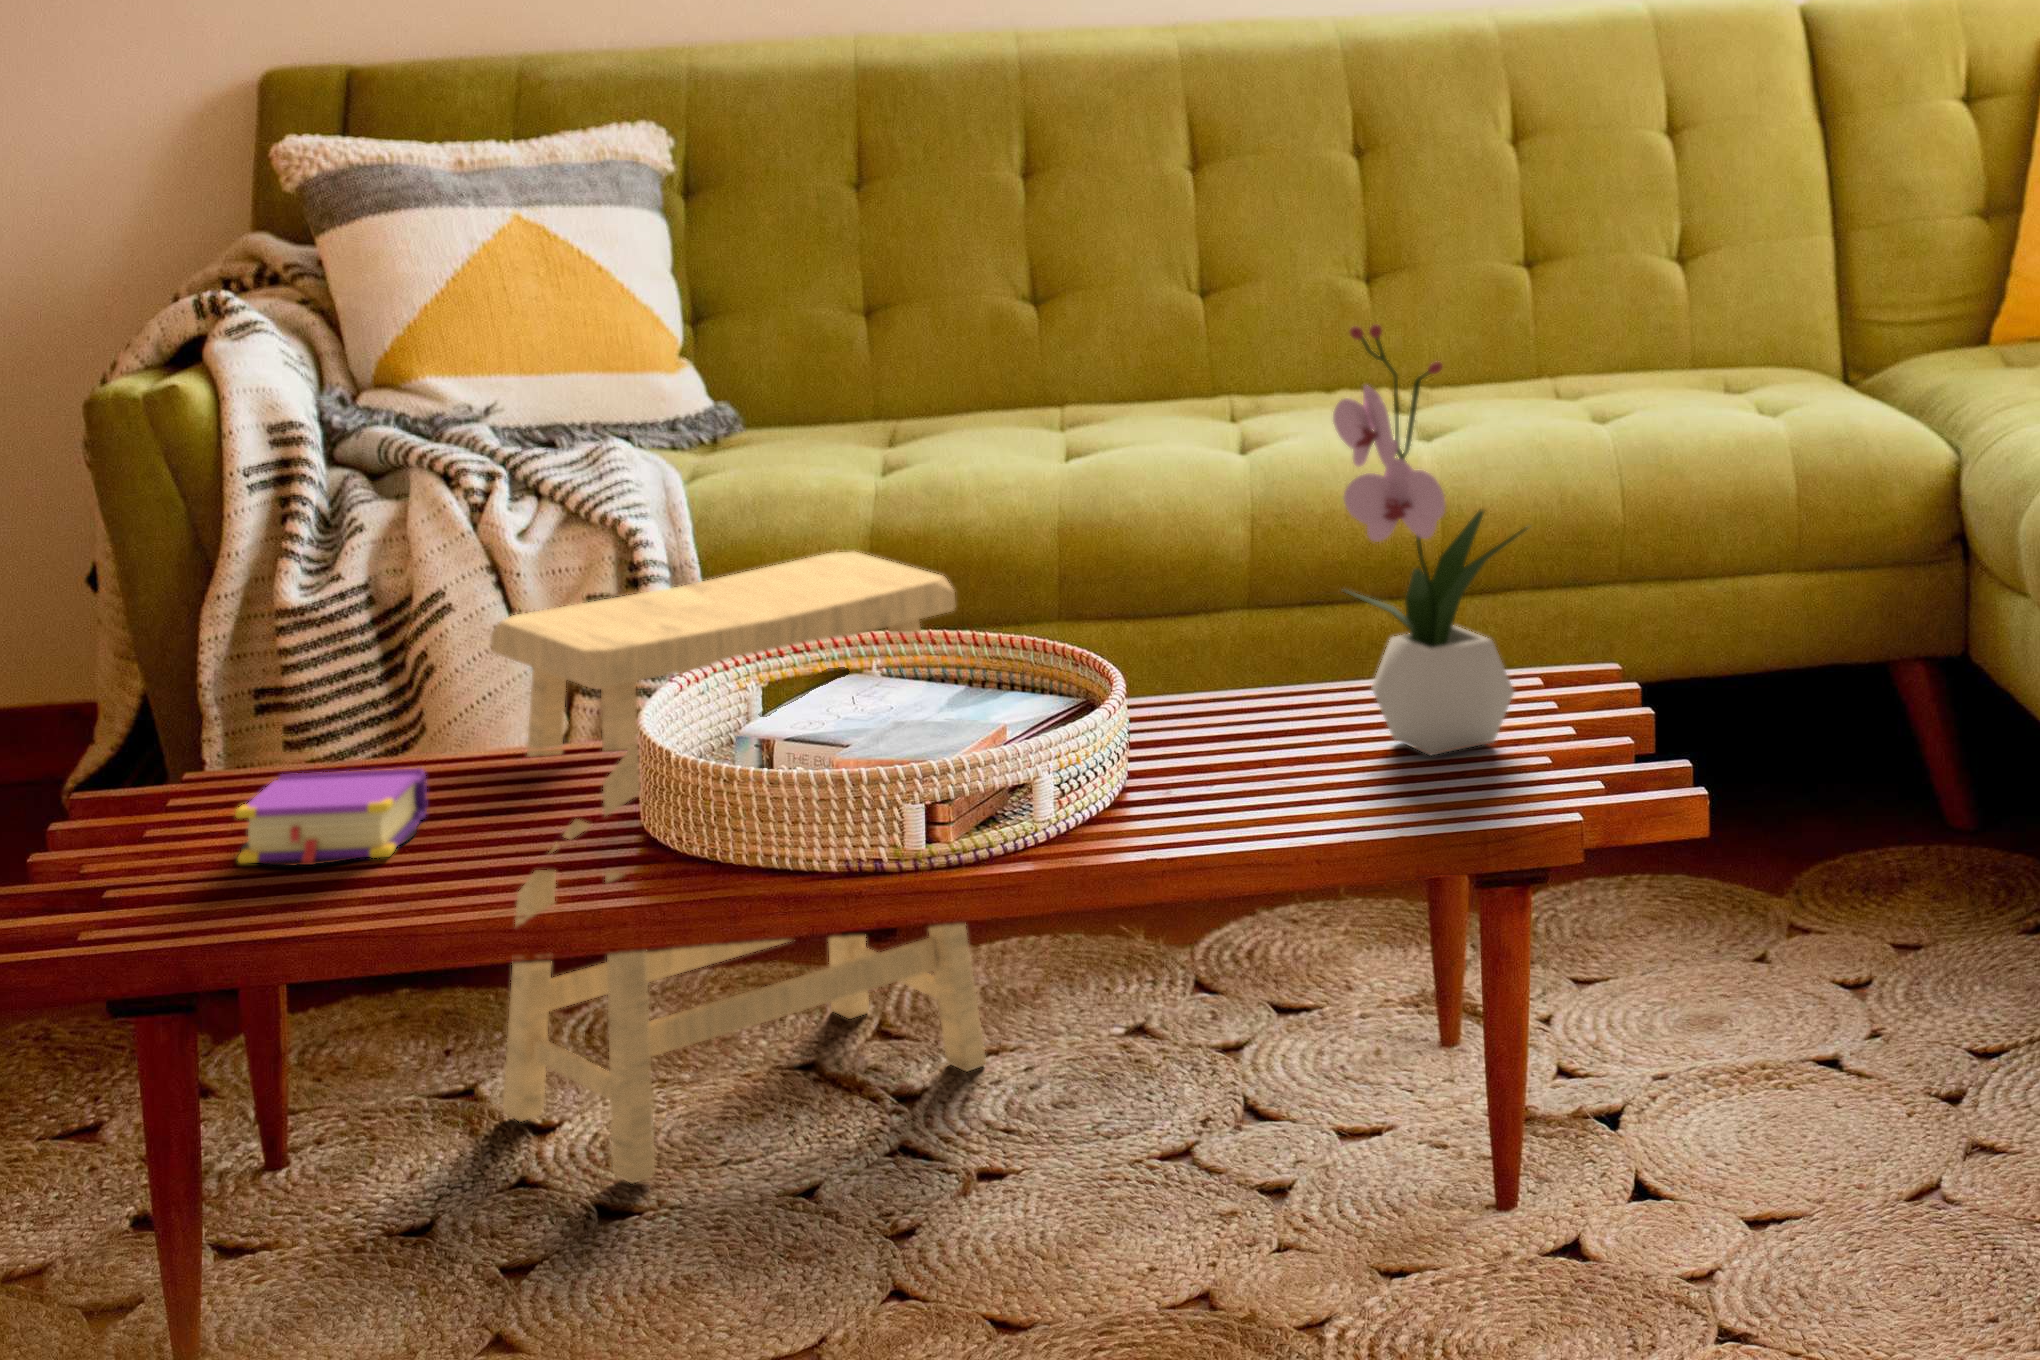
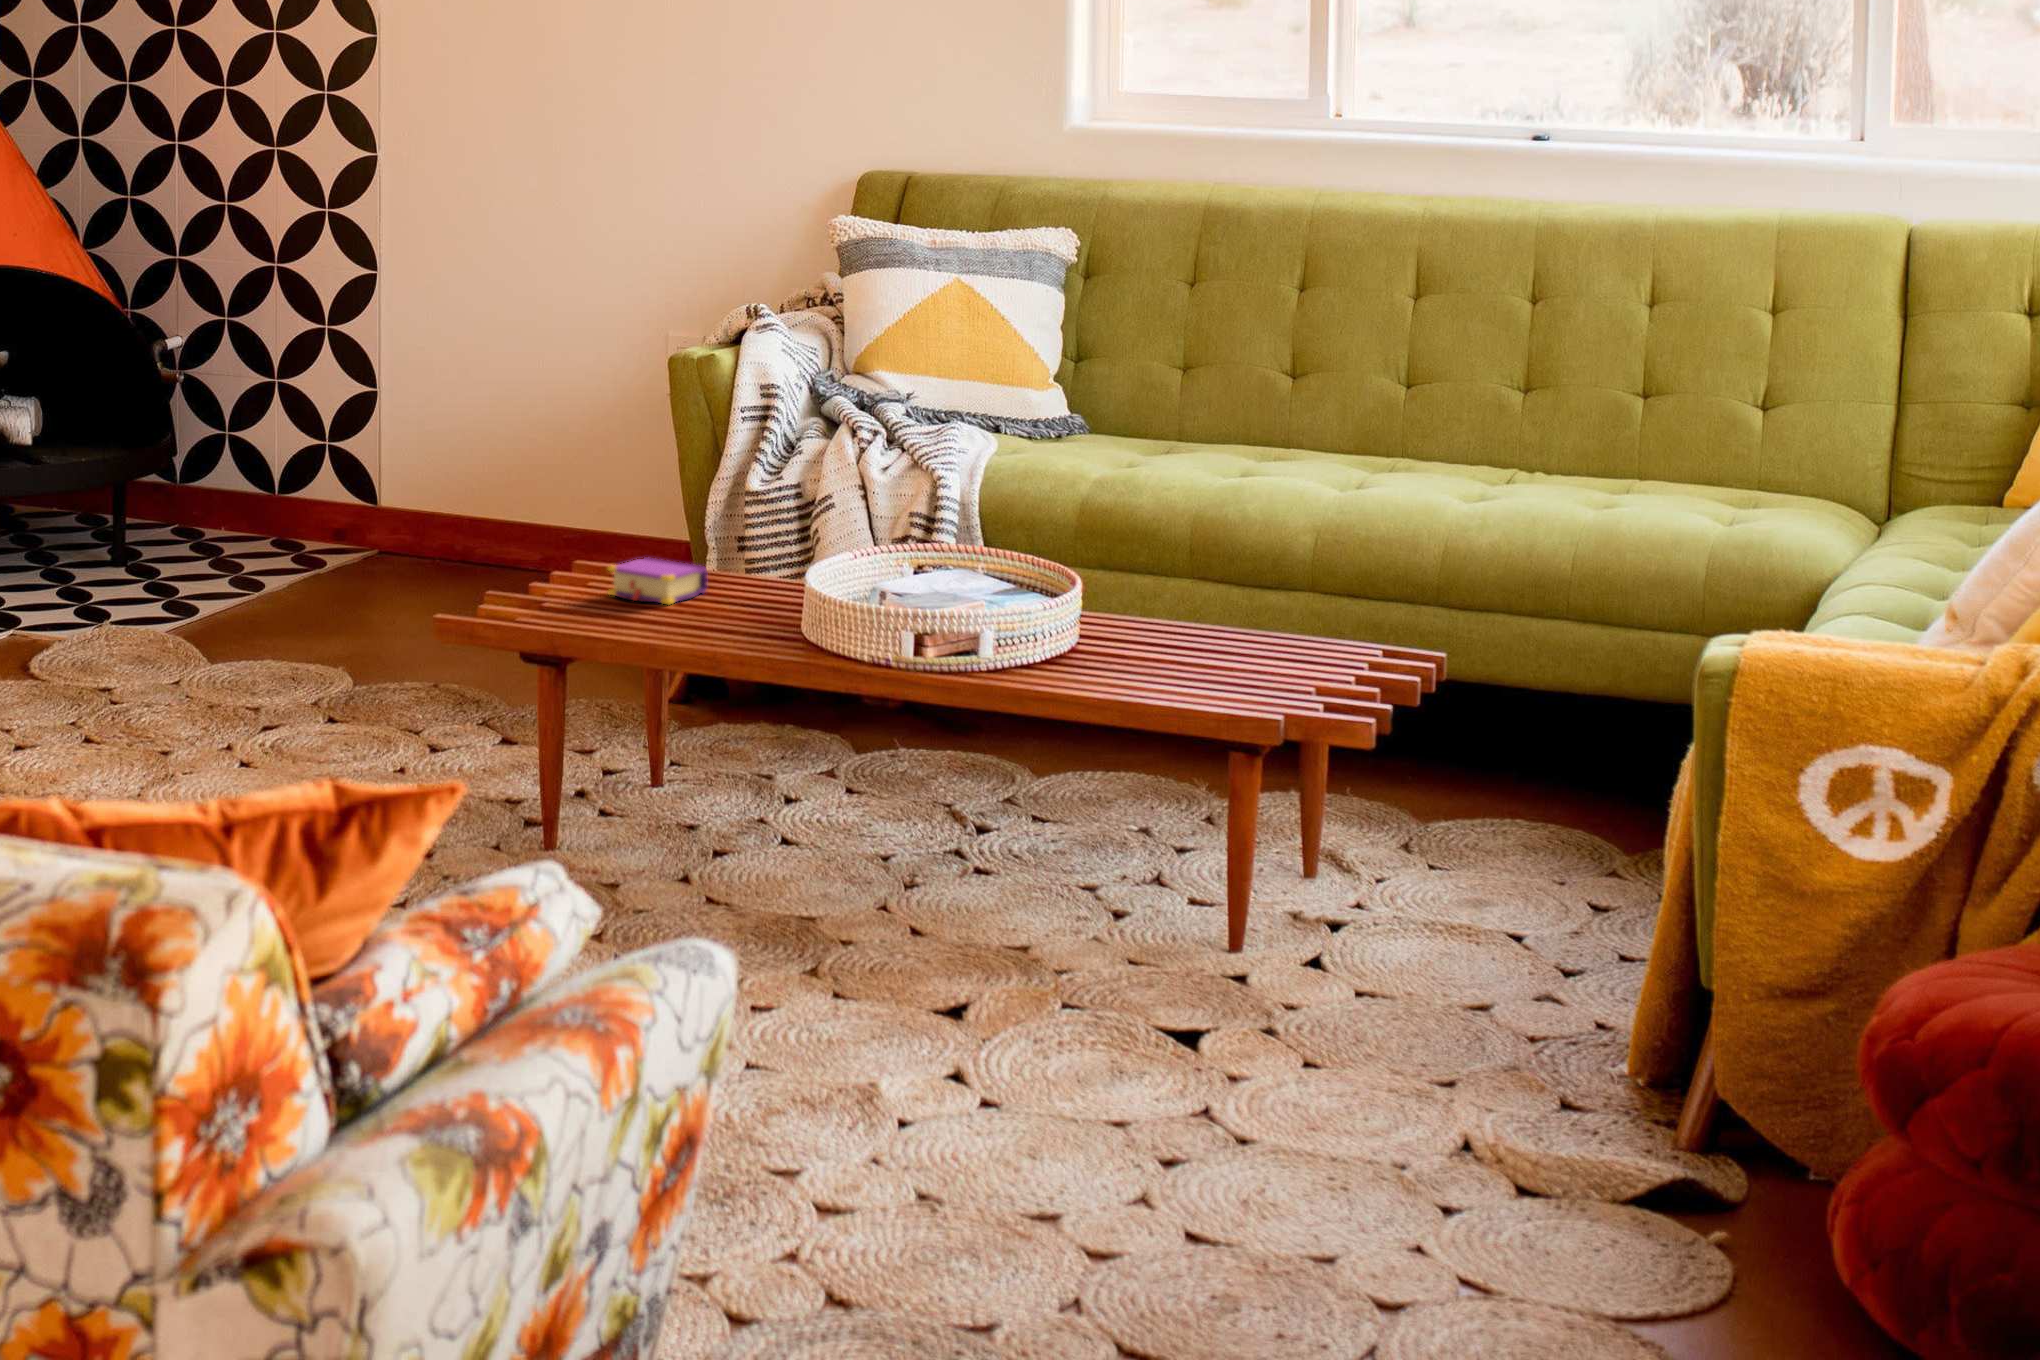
flower arrangement: present [1333,324,1528,755] -> none [1161,396,1272,664]
footstool: present [490,551,986,1183] -> none [795,503,1050,829]

